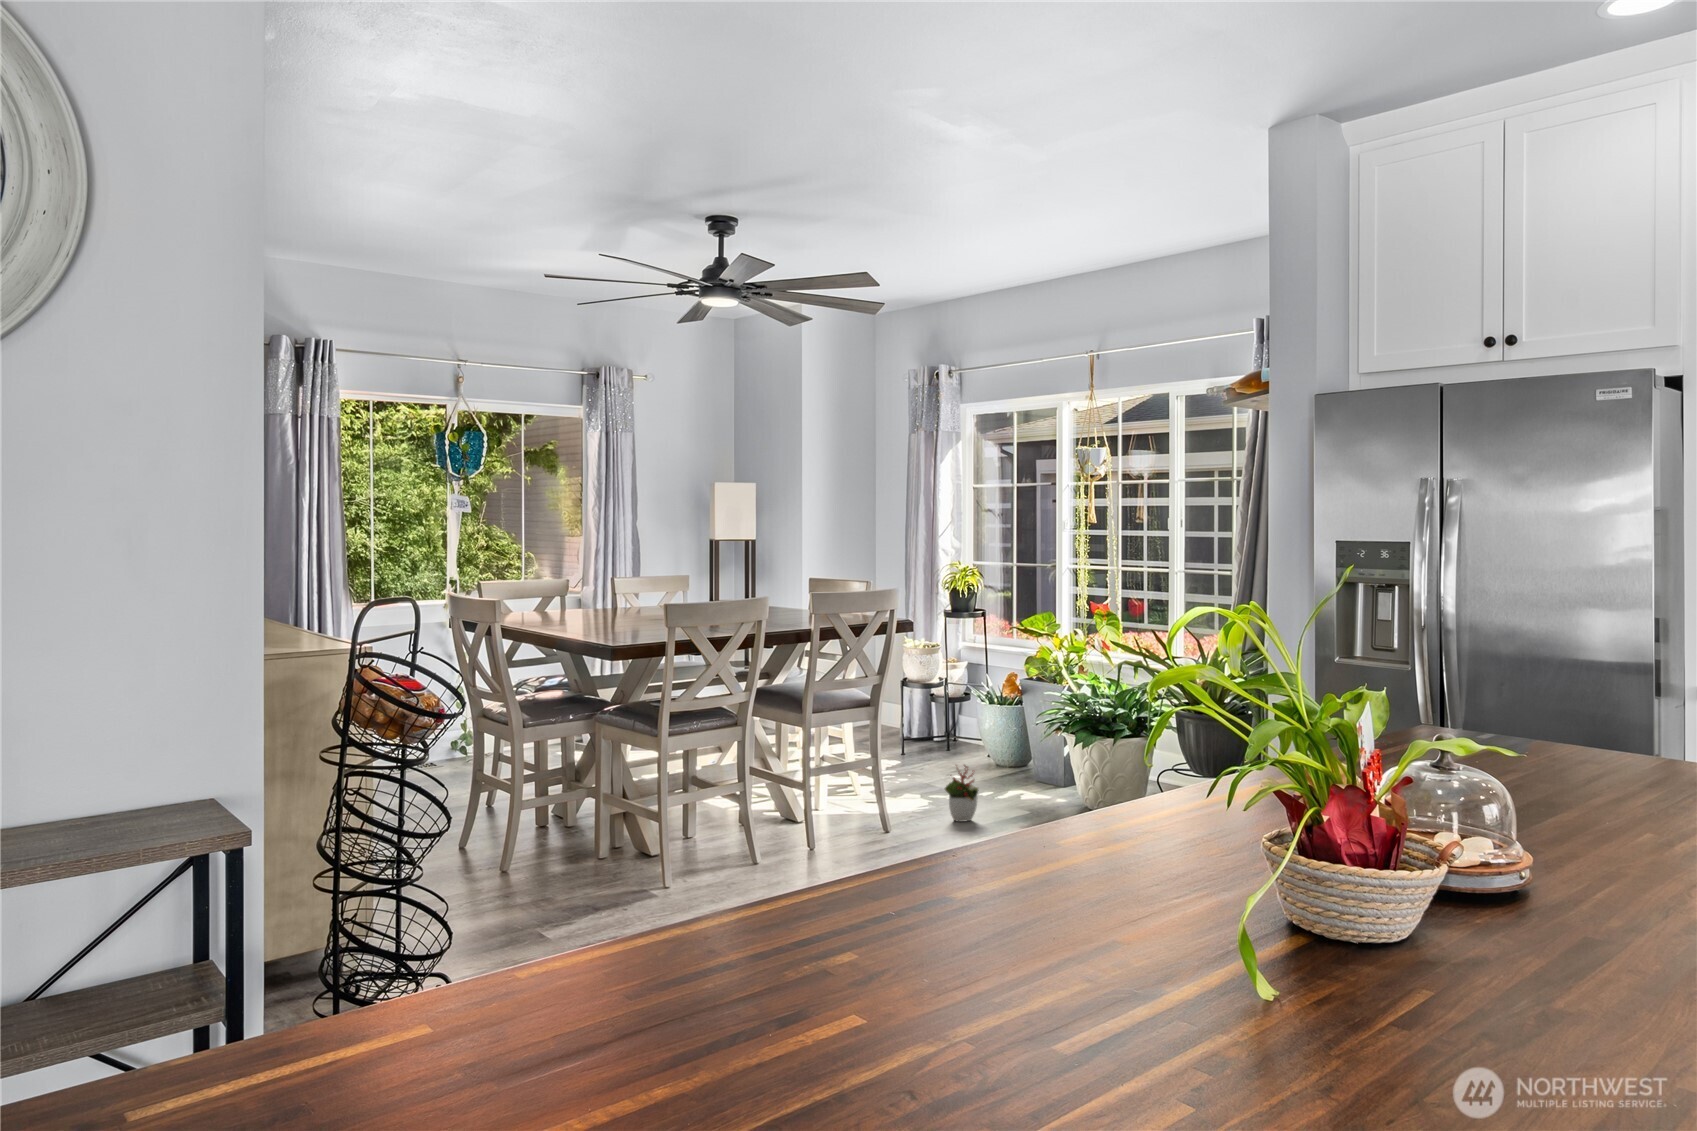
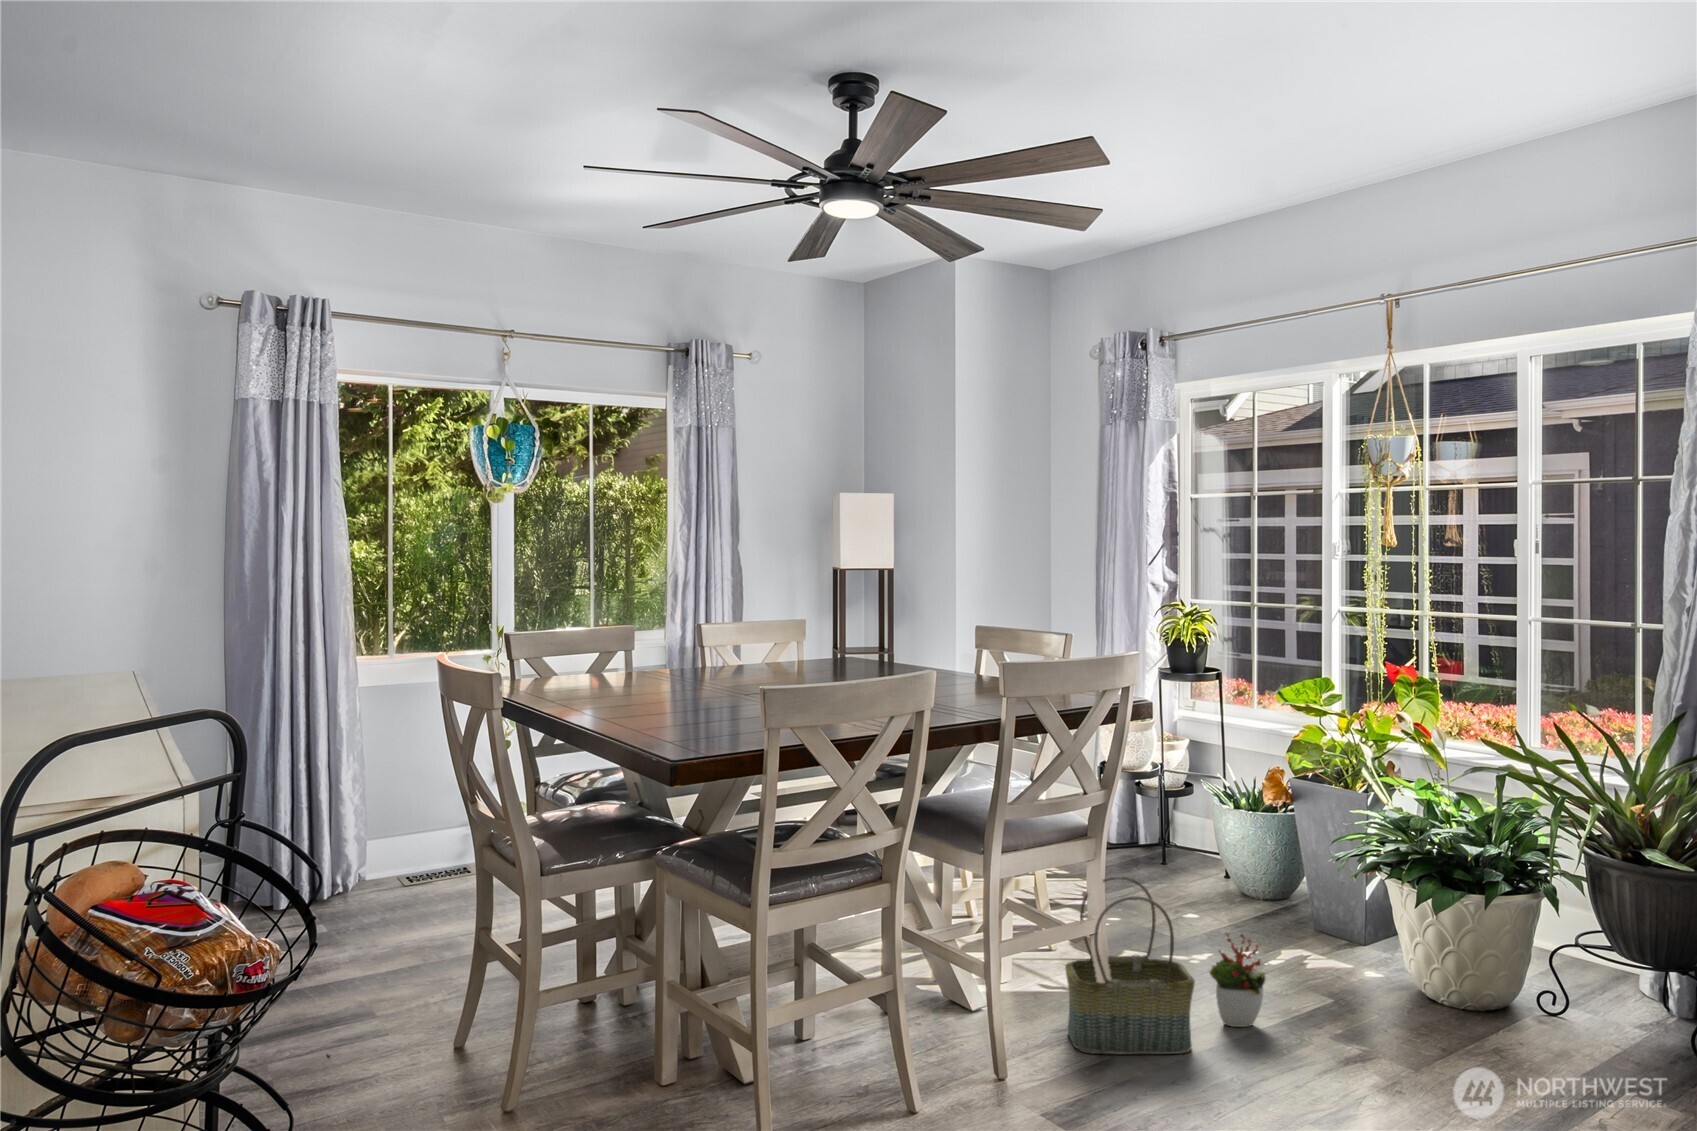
basket: none [854,729,931,835] -> present [1065,876,1195,1054]

